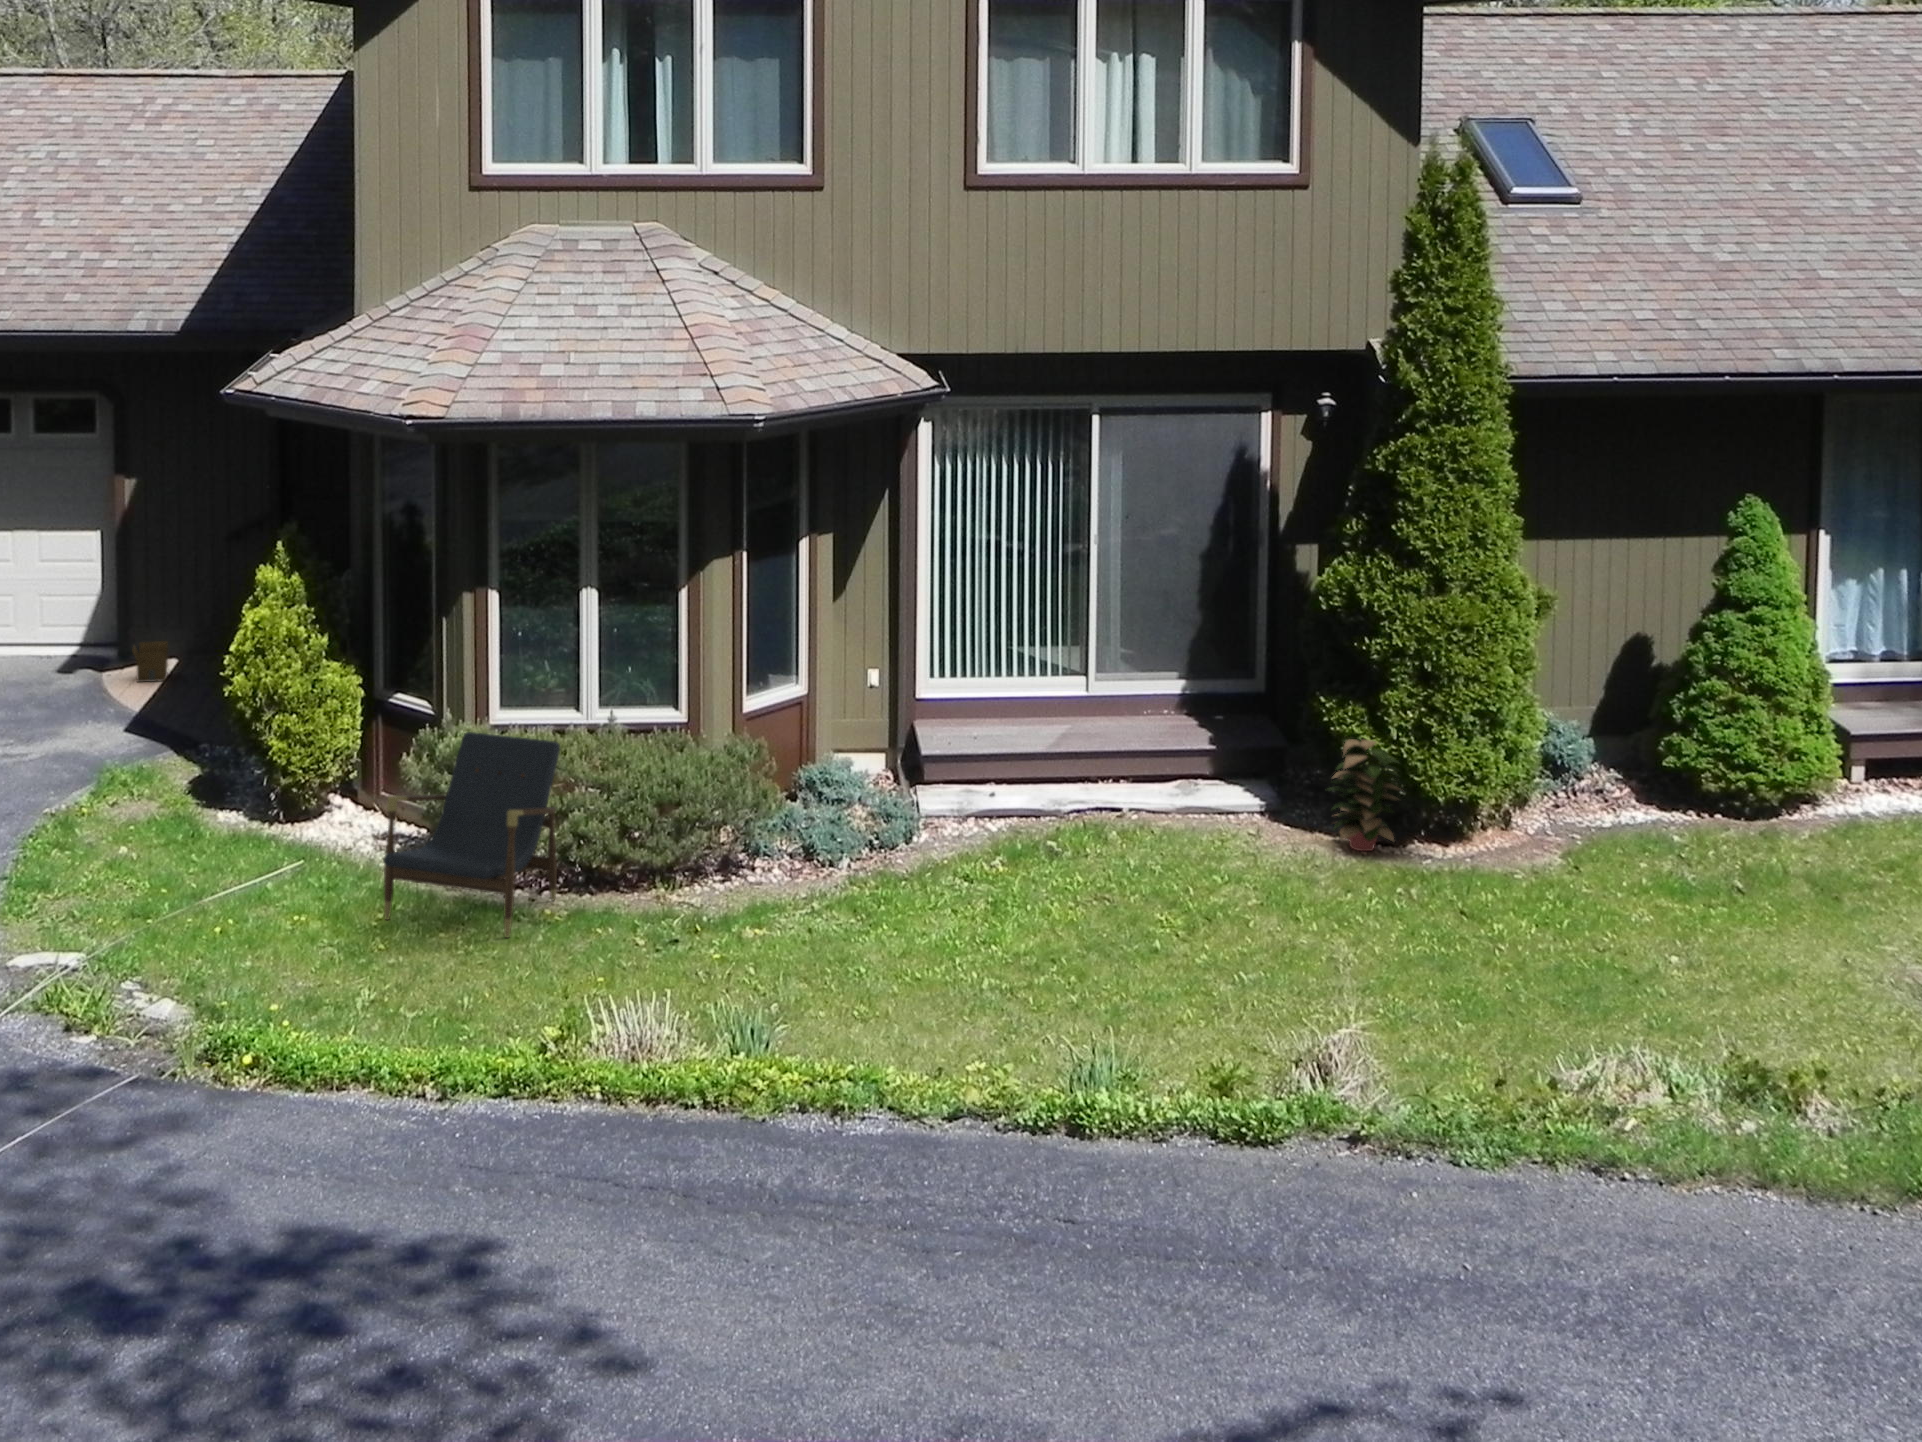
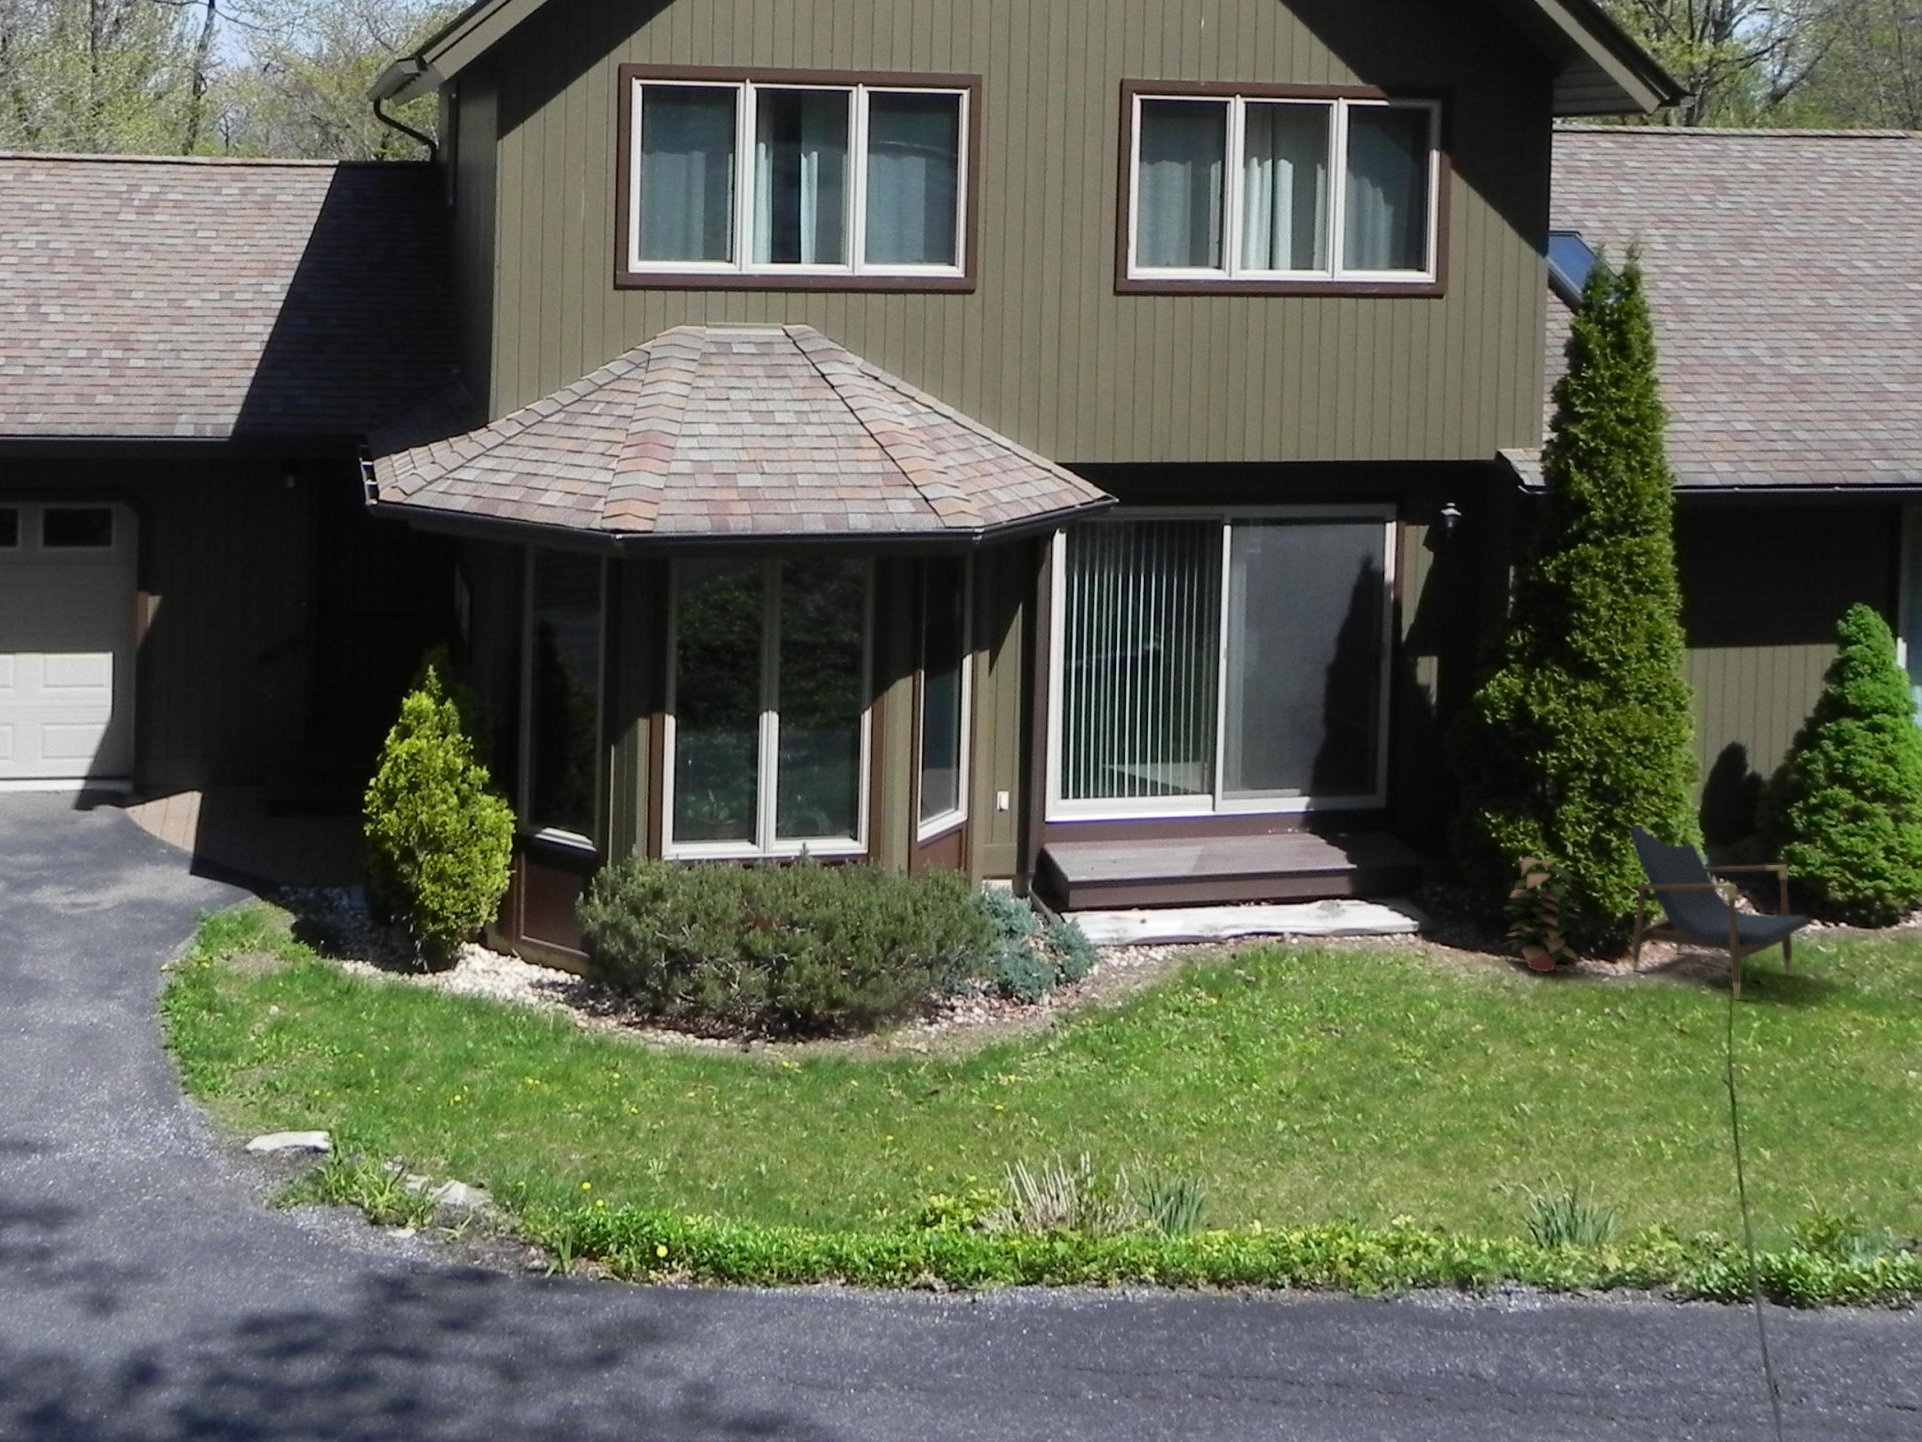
cardboard box: present [132,641,168,682] -> none [158,769,201,814]
lounge chair: present [383,732,560,937] -> present [1633,826,1809,1000]

